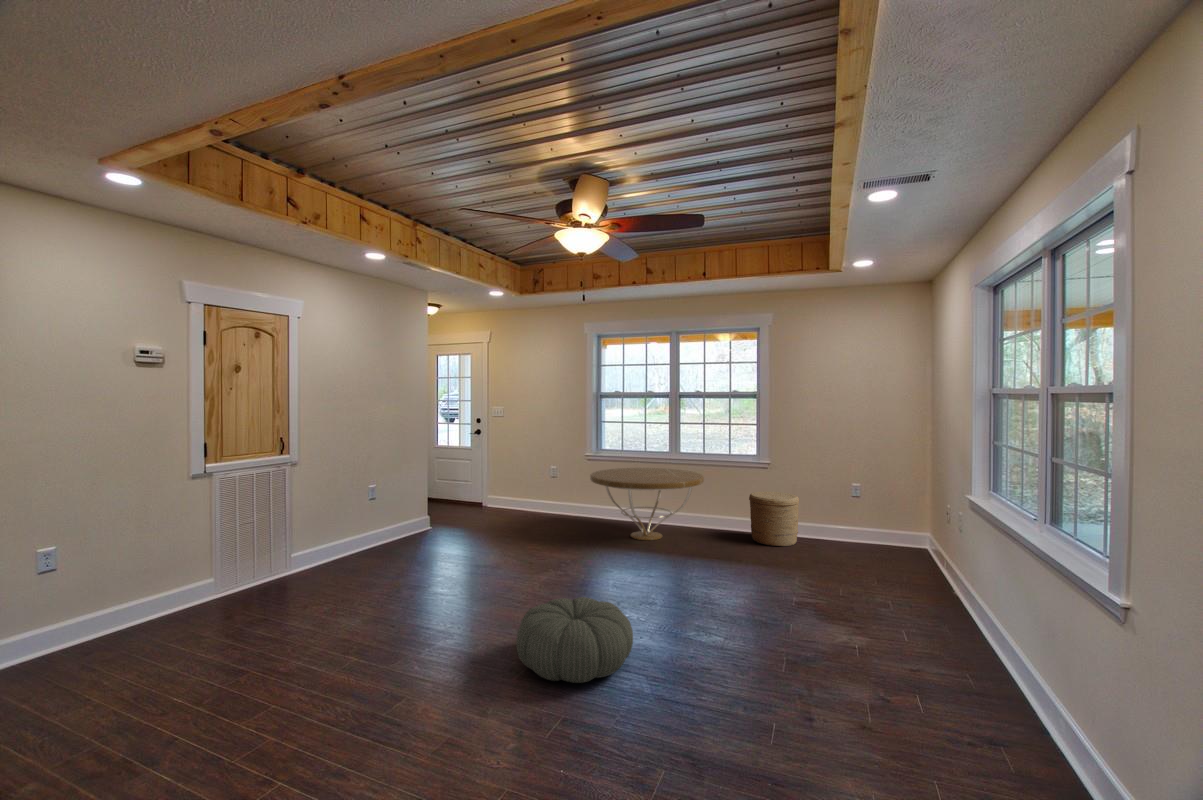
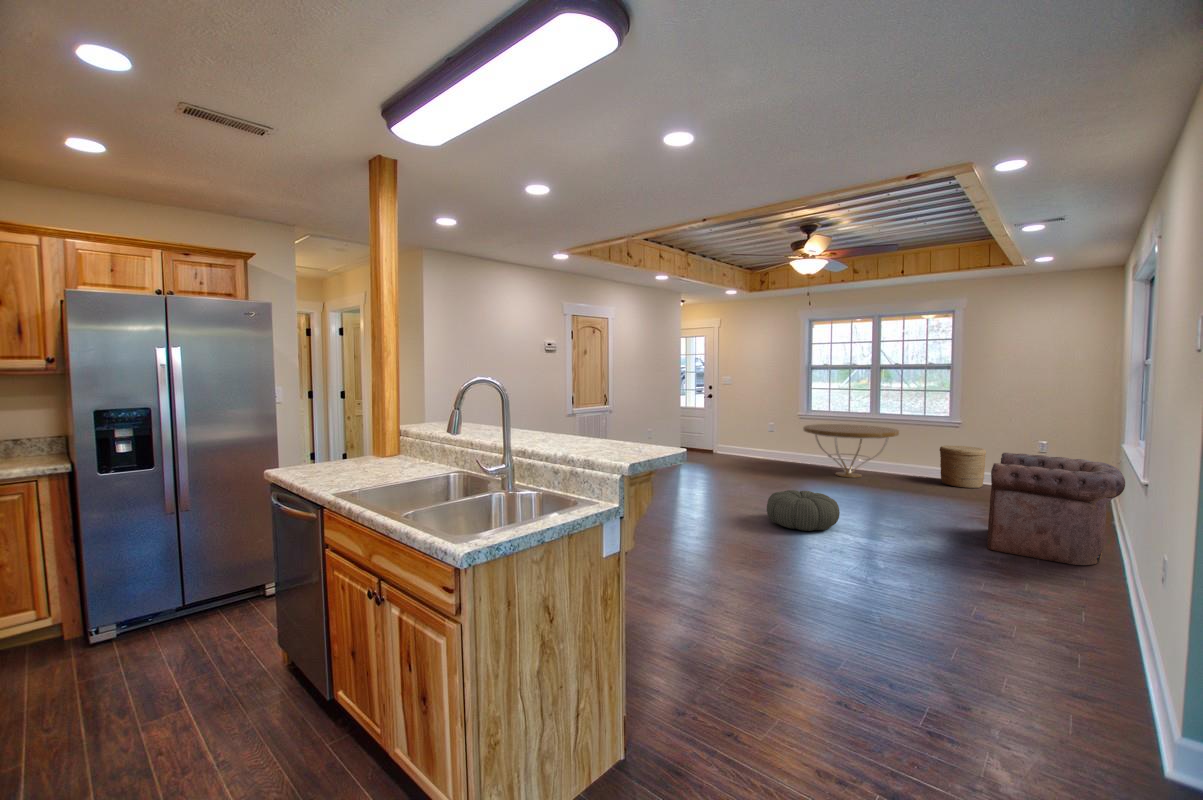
armchair: none [841,517,1024,706] -> present [988,453,1125,565]

